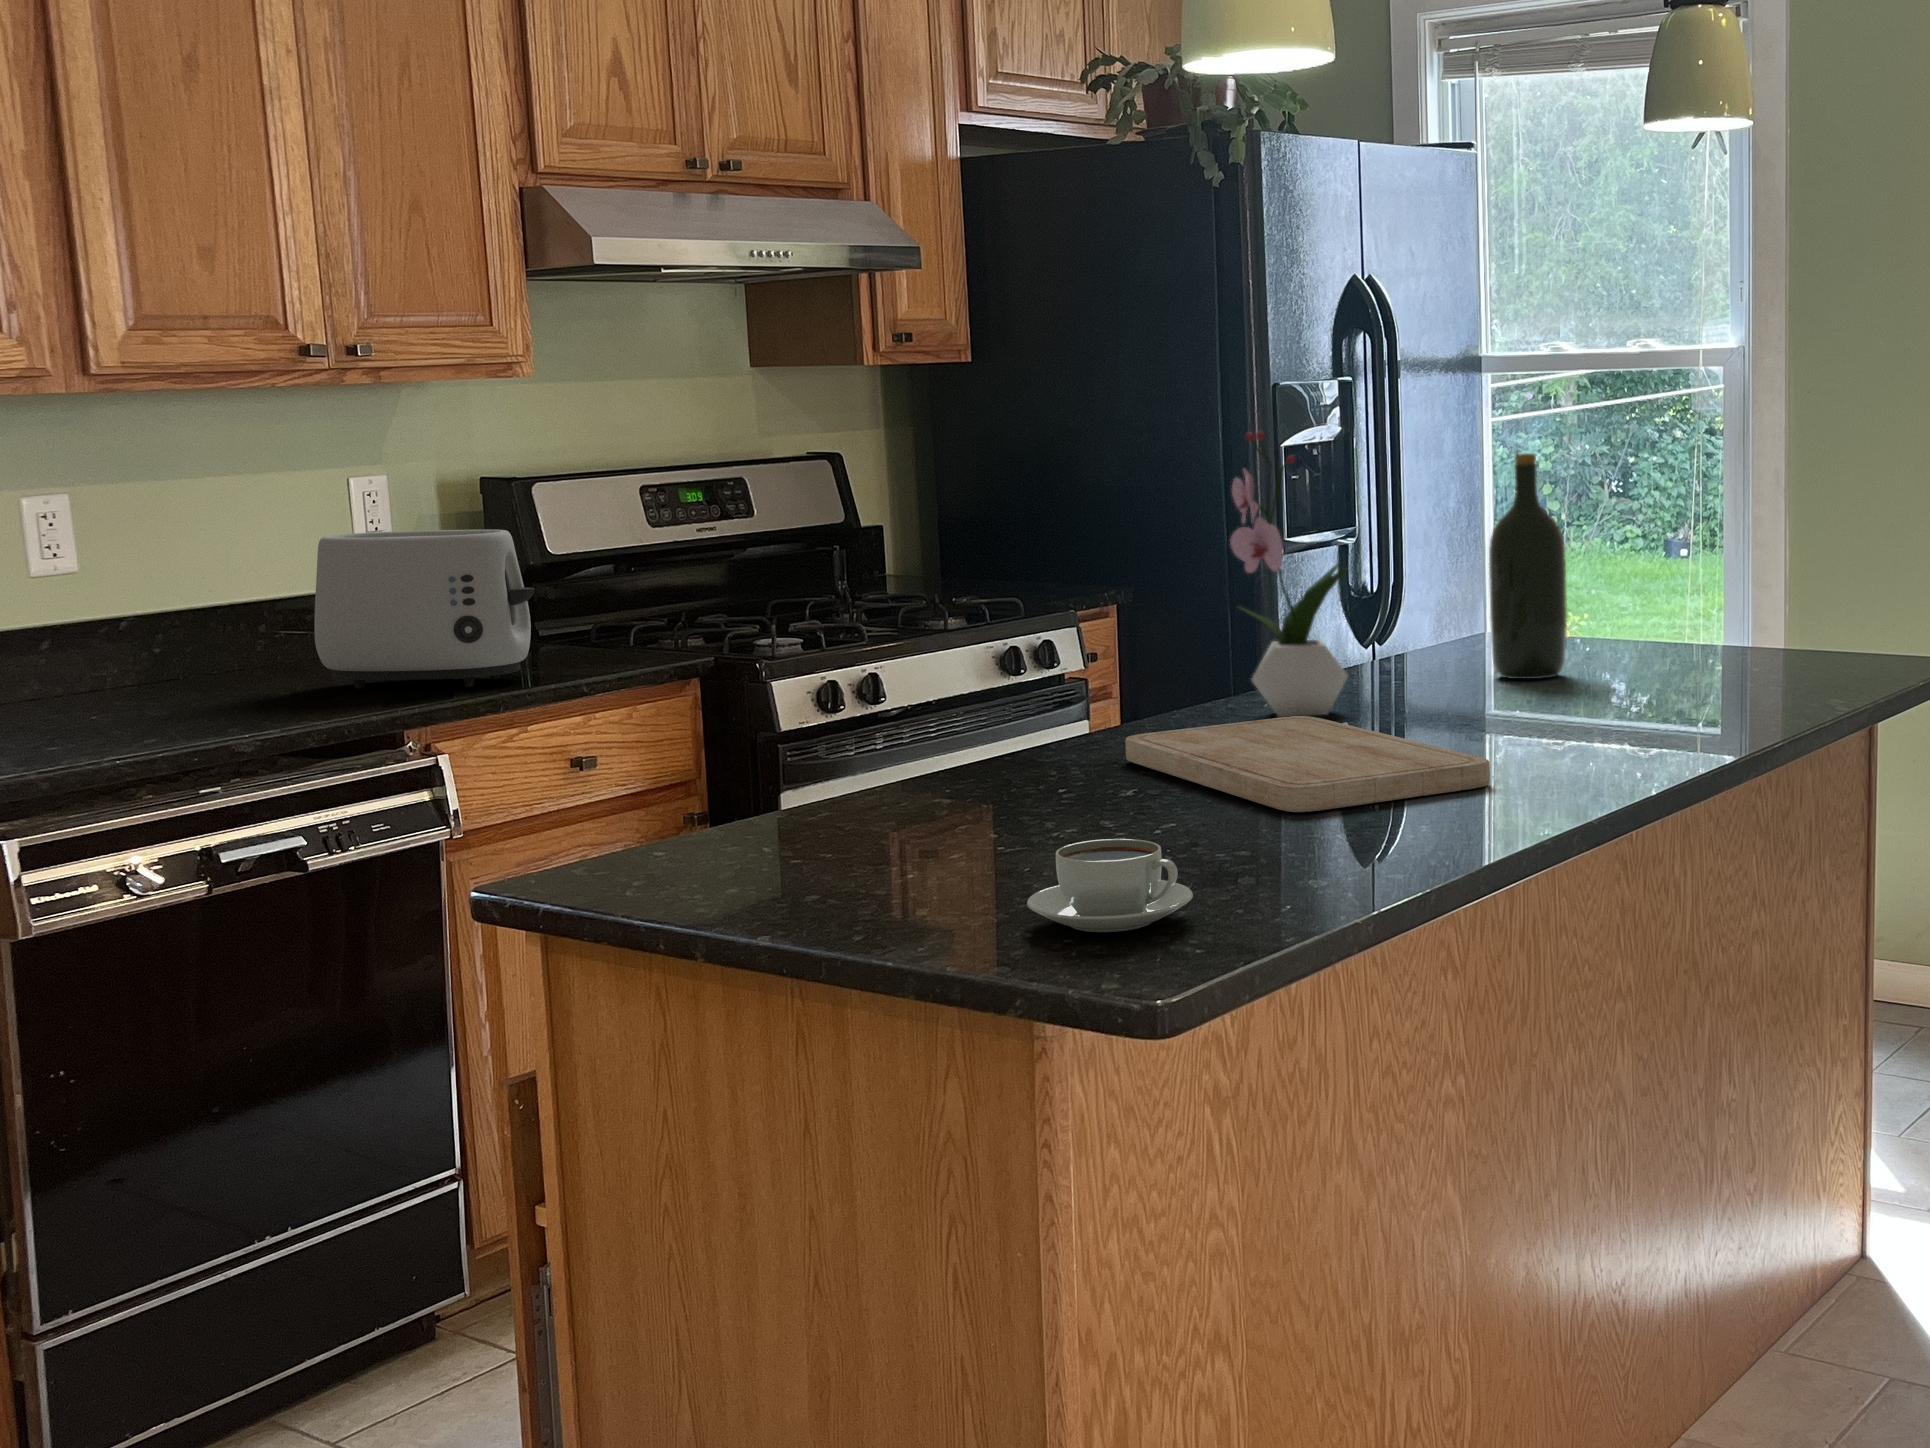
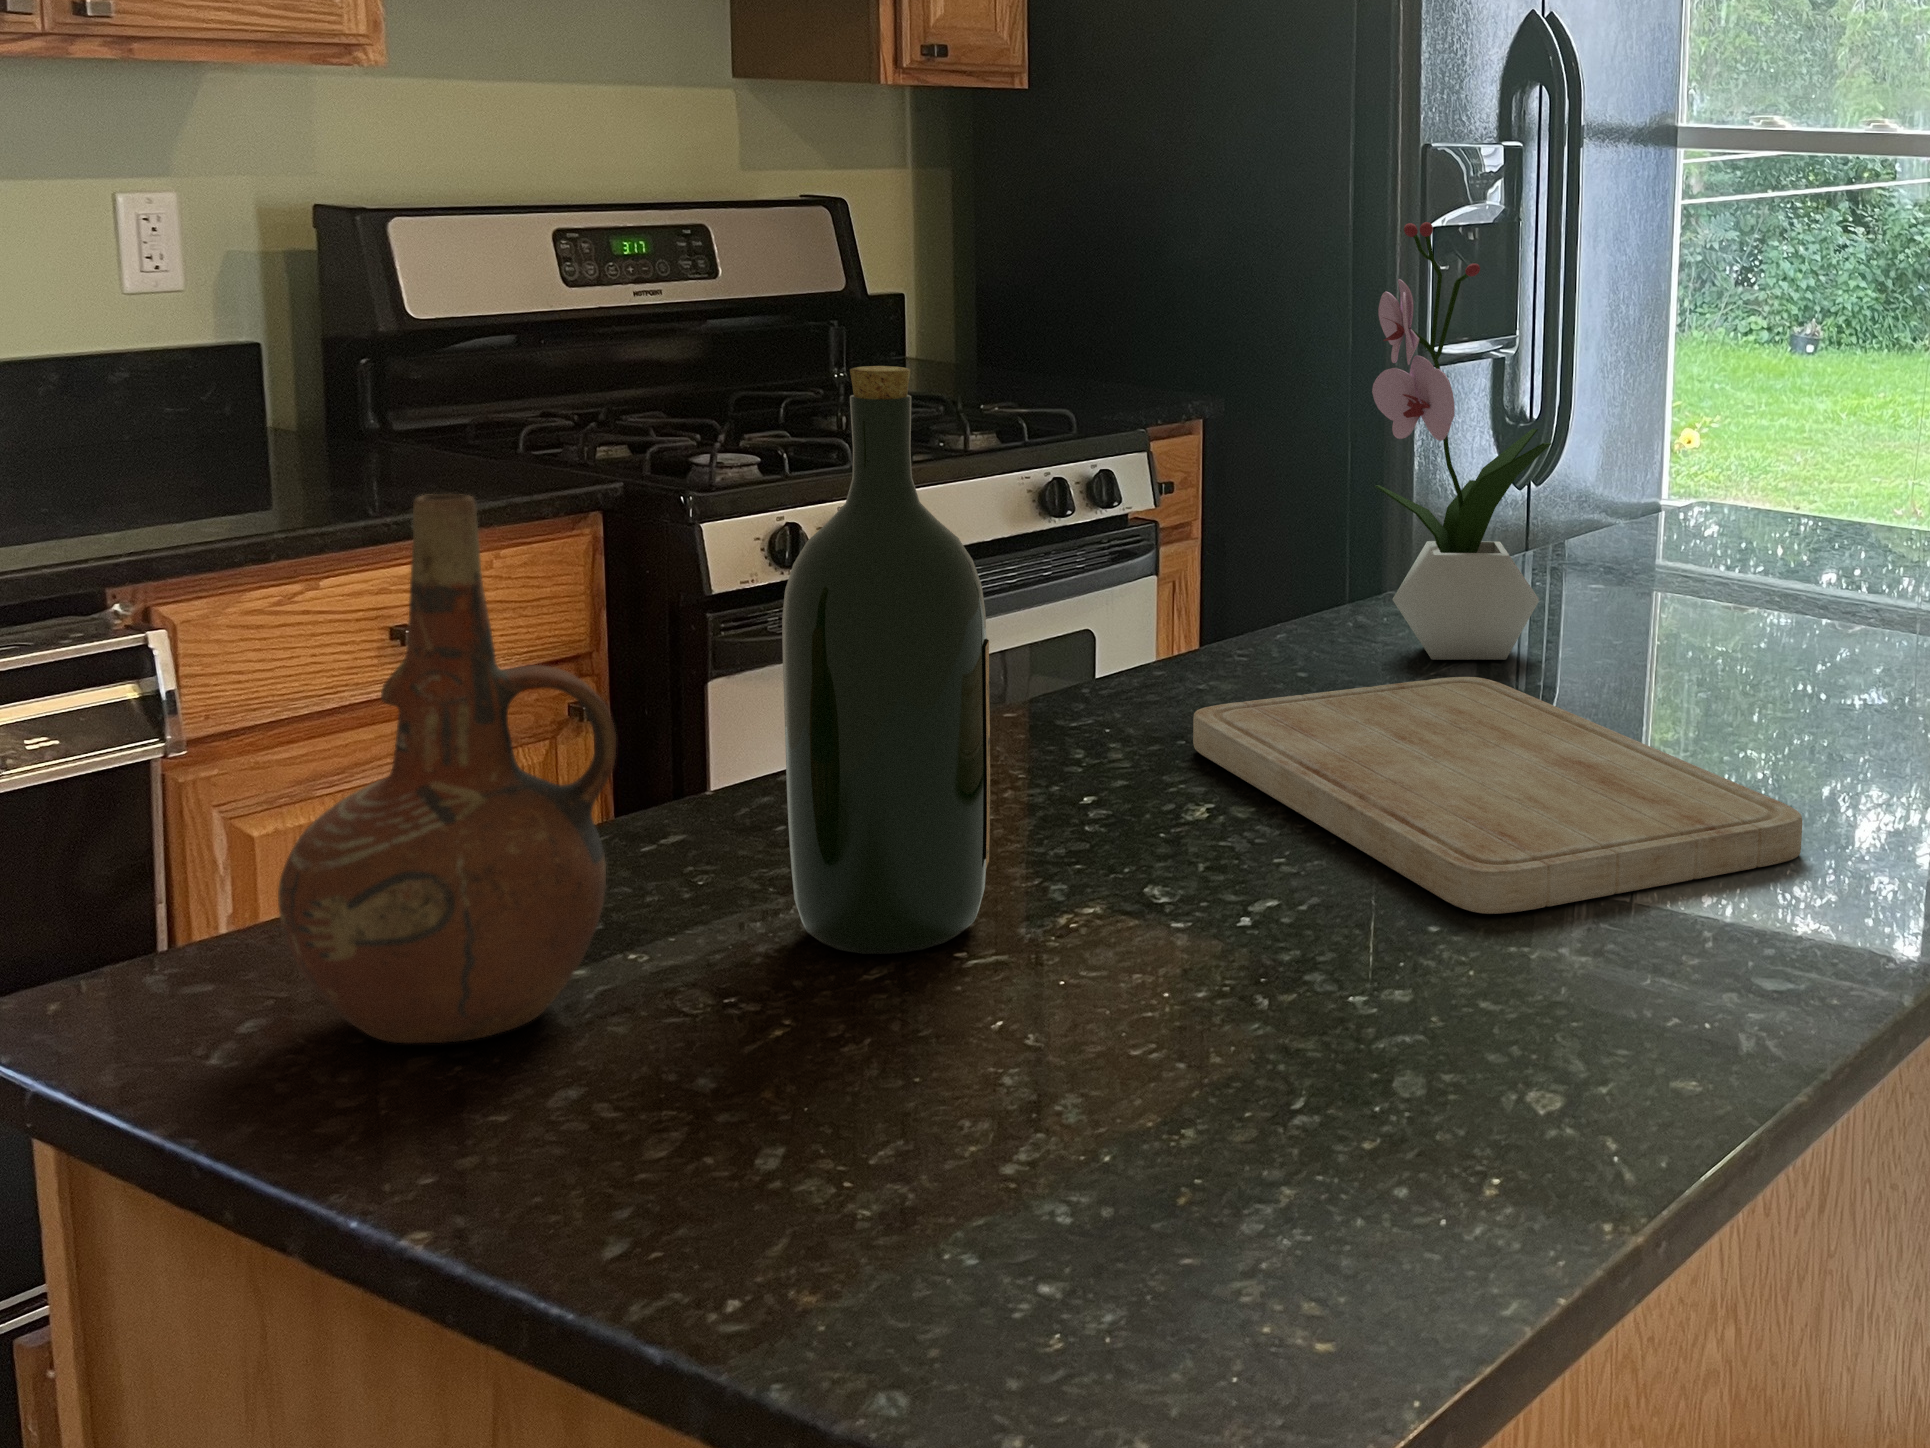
wine bottle: present [1489,453,1567,679] -> present [782,366,990,954]
toaster: present [314,530,535,688] -> none [7,279,344,517]
ceramic pitcher: none [665,589,826,872] -> present [278,494,616,1043]
coffee cup: present [1027,839,1193,932] -> none [946,1098,1302,1337]

